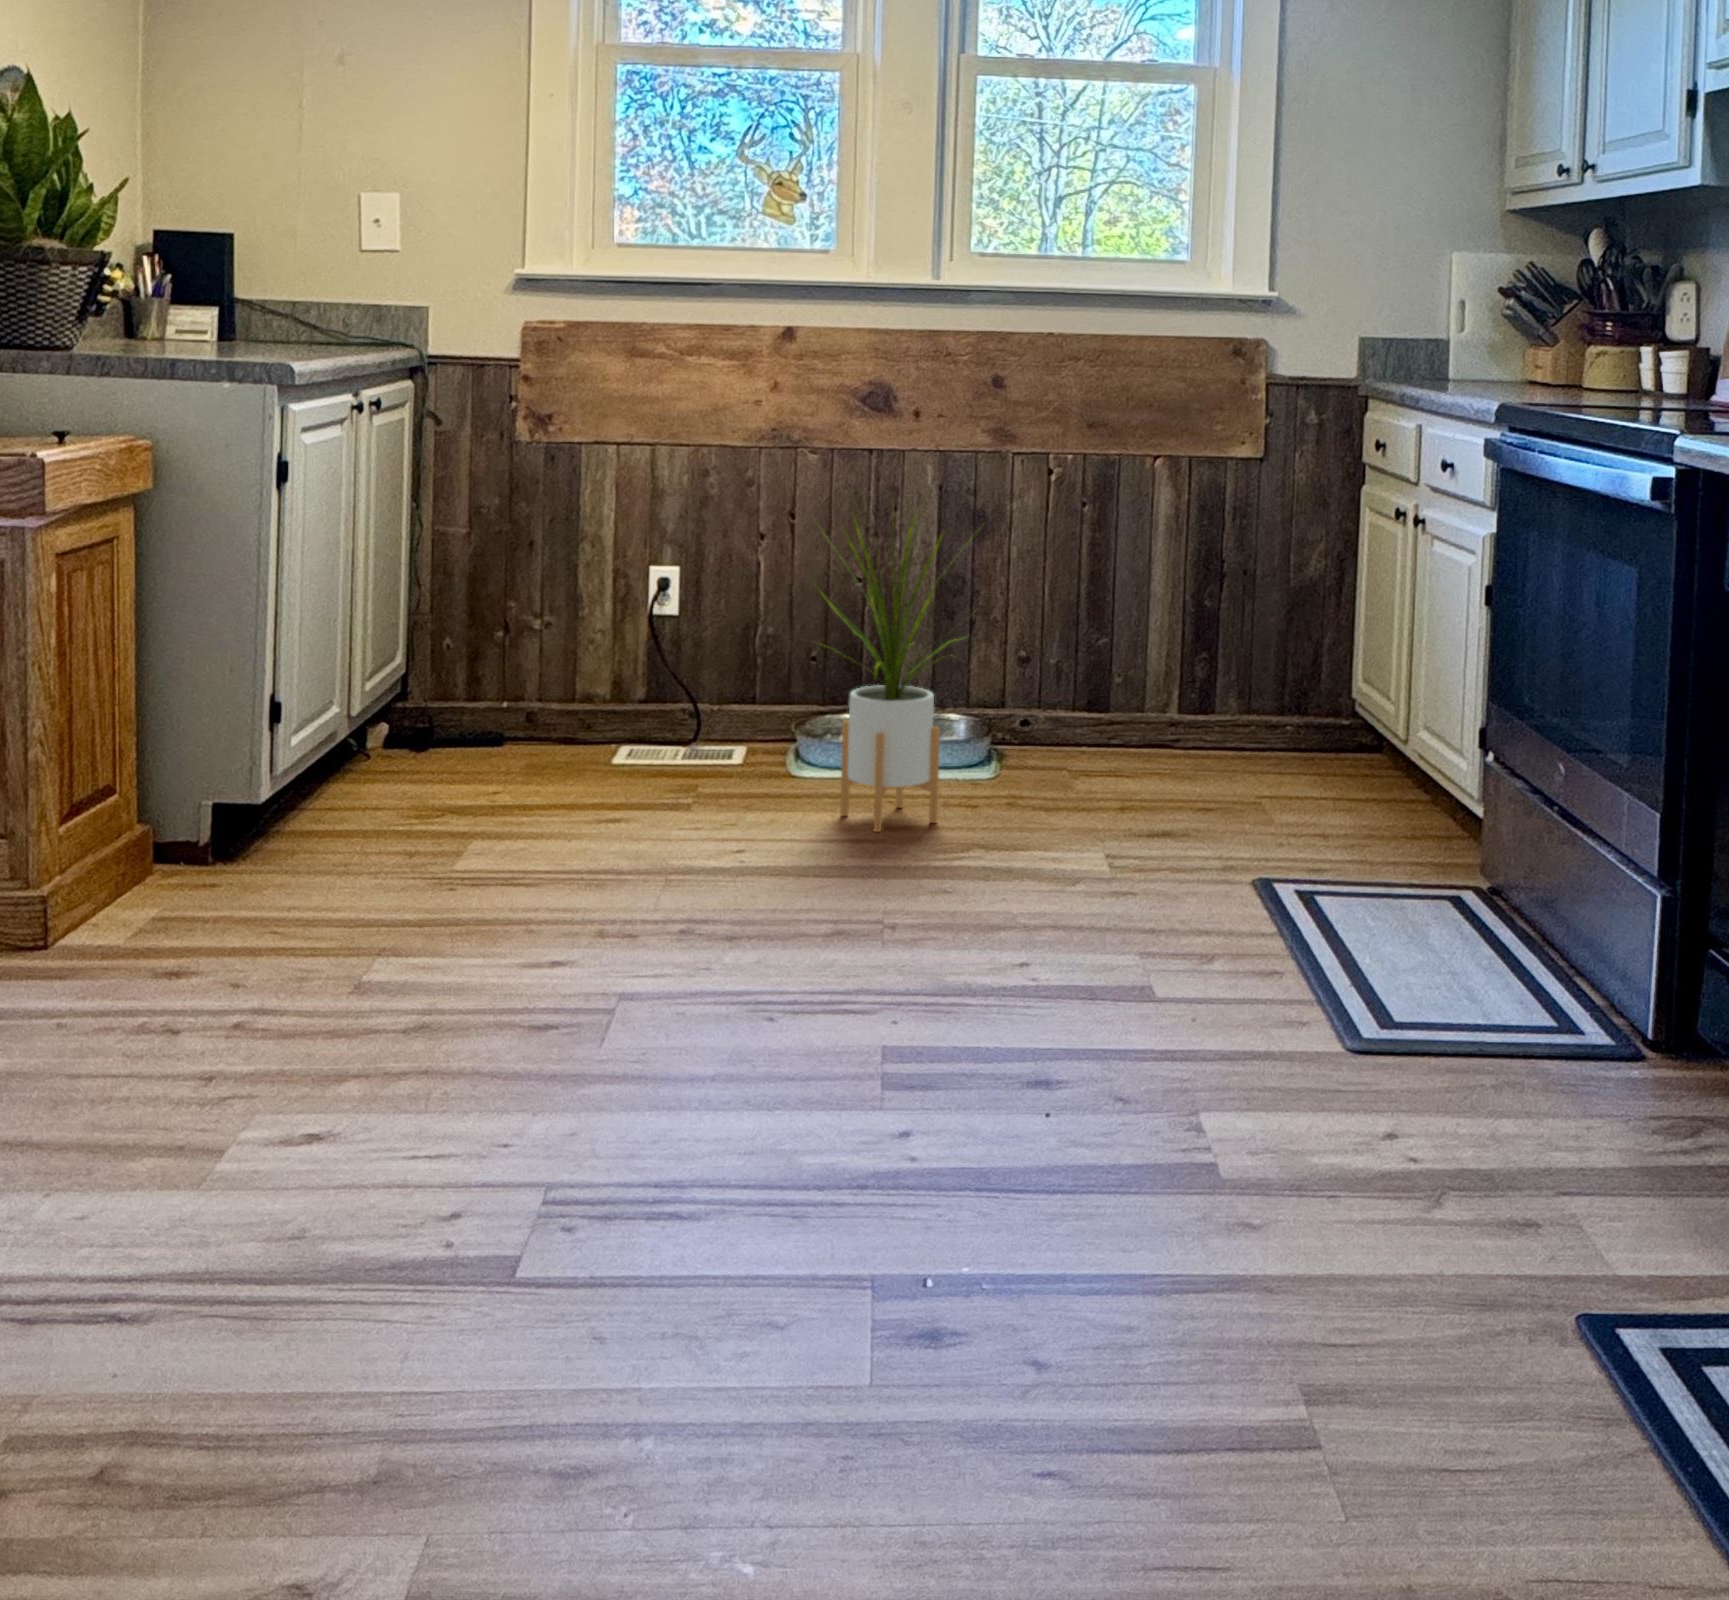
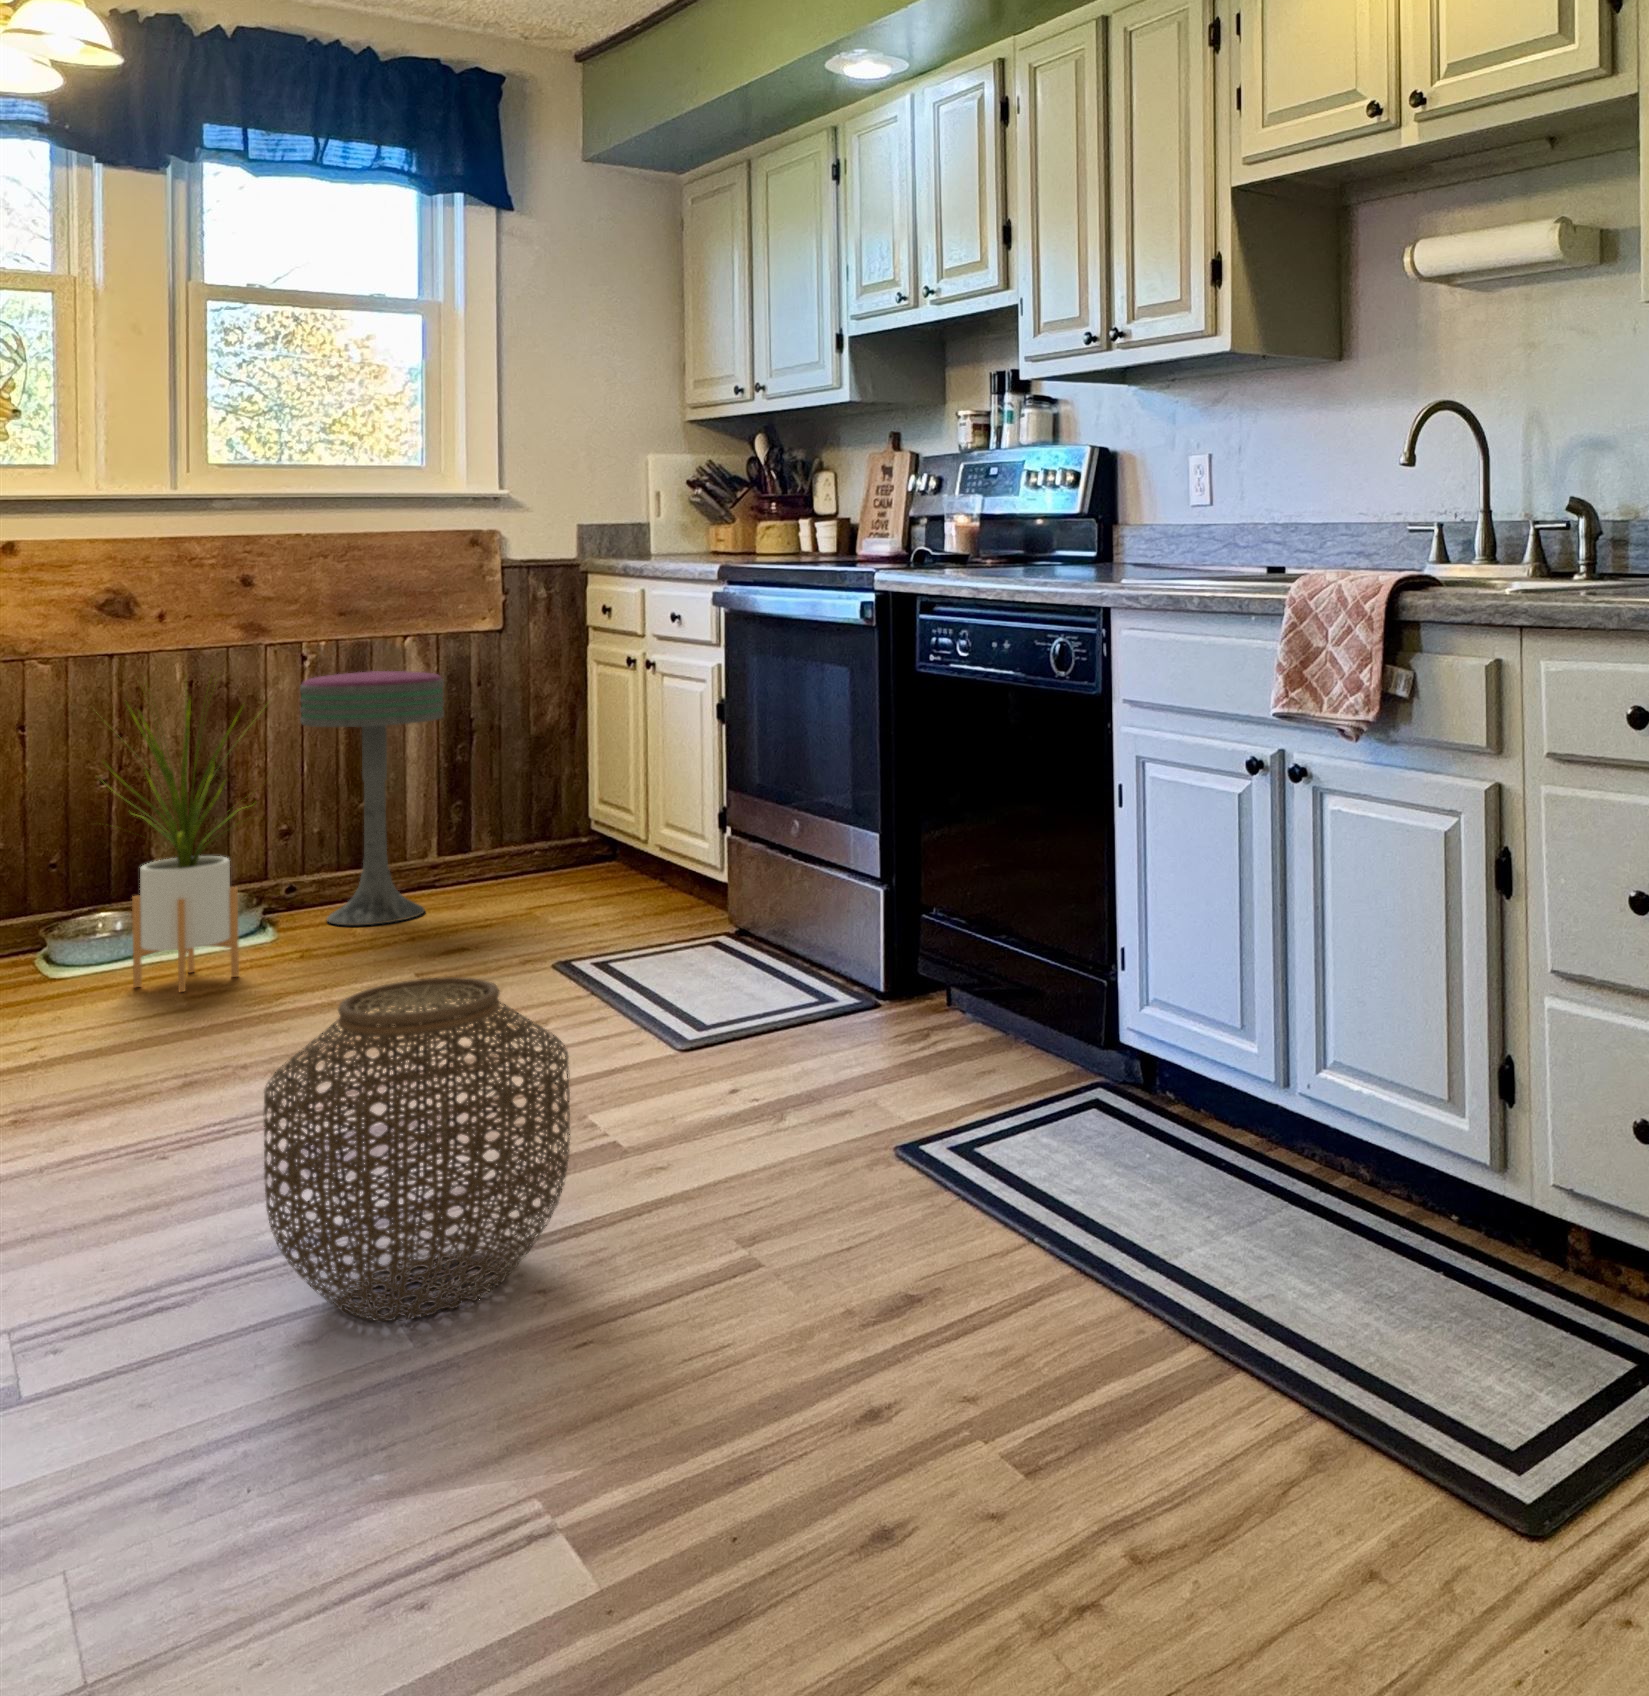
bar stool: none [1037,498,1186,782] -> present [300,671,444,925]
woven basket: none [679,966,1054,1430] -> present [264,977,570,1321]

